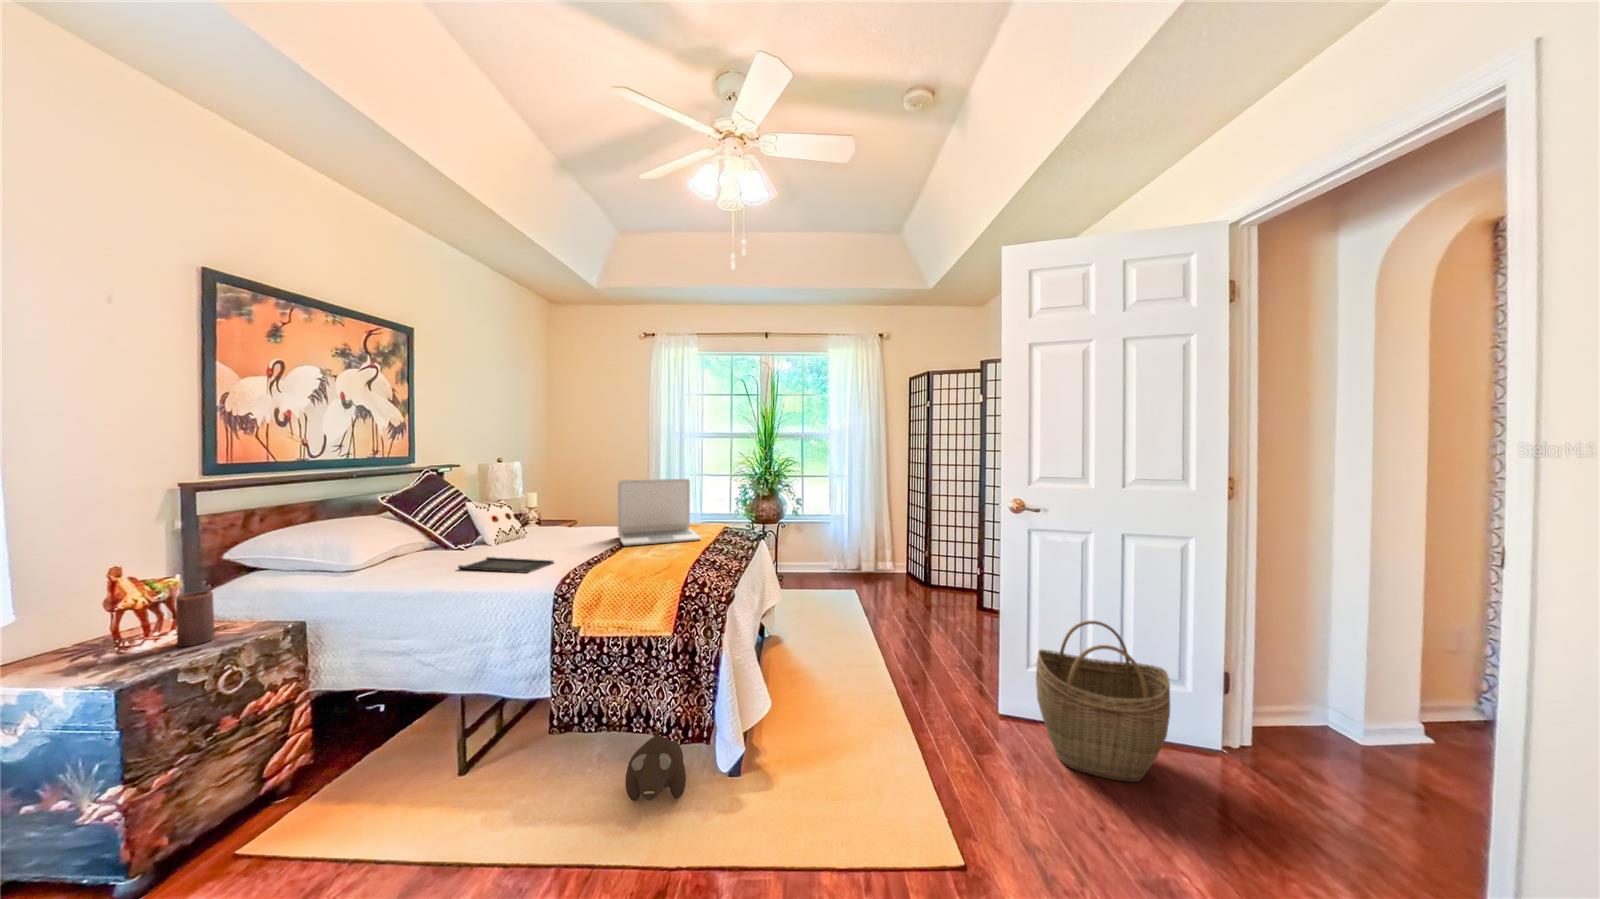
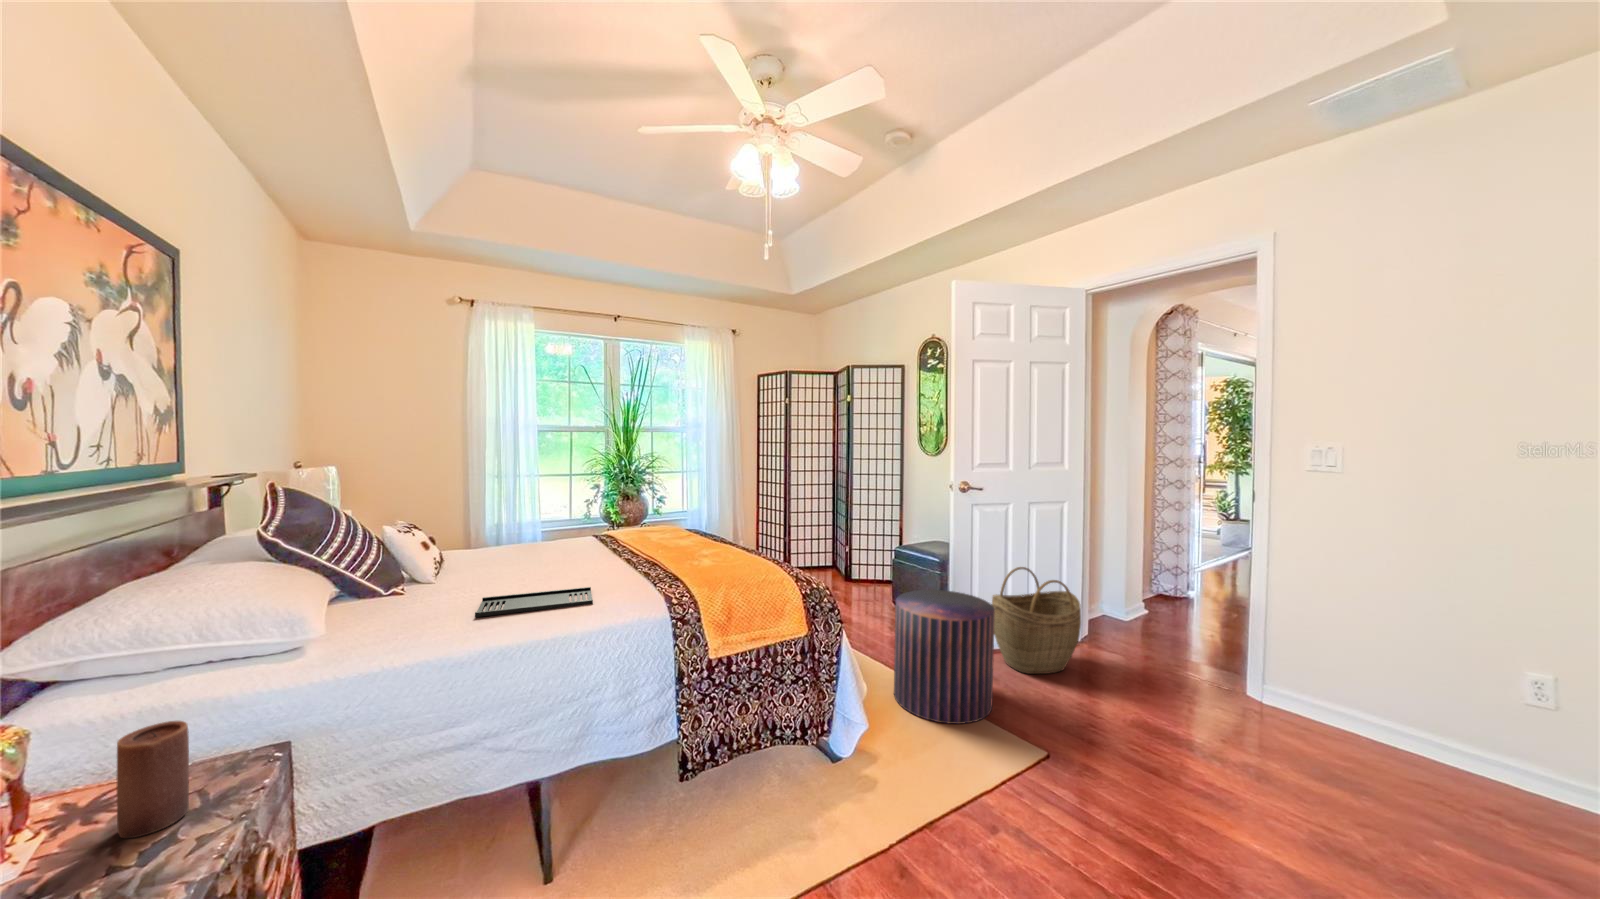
laptop: present [618,479,700,546] -> none [576,480,685,561]
pouf: none [859,622,979,797] -> present [894,590,995,724]
plush toy: present [626,735,686,801] -> none [763,741,835,815]

